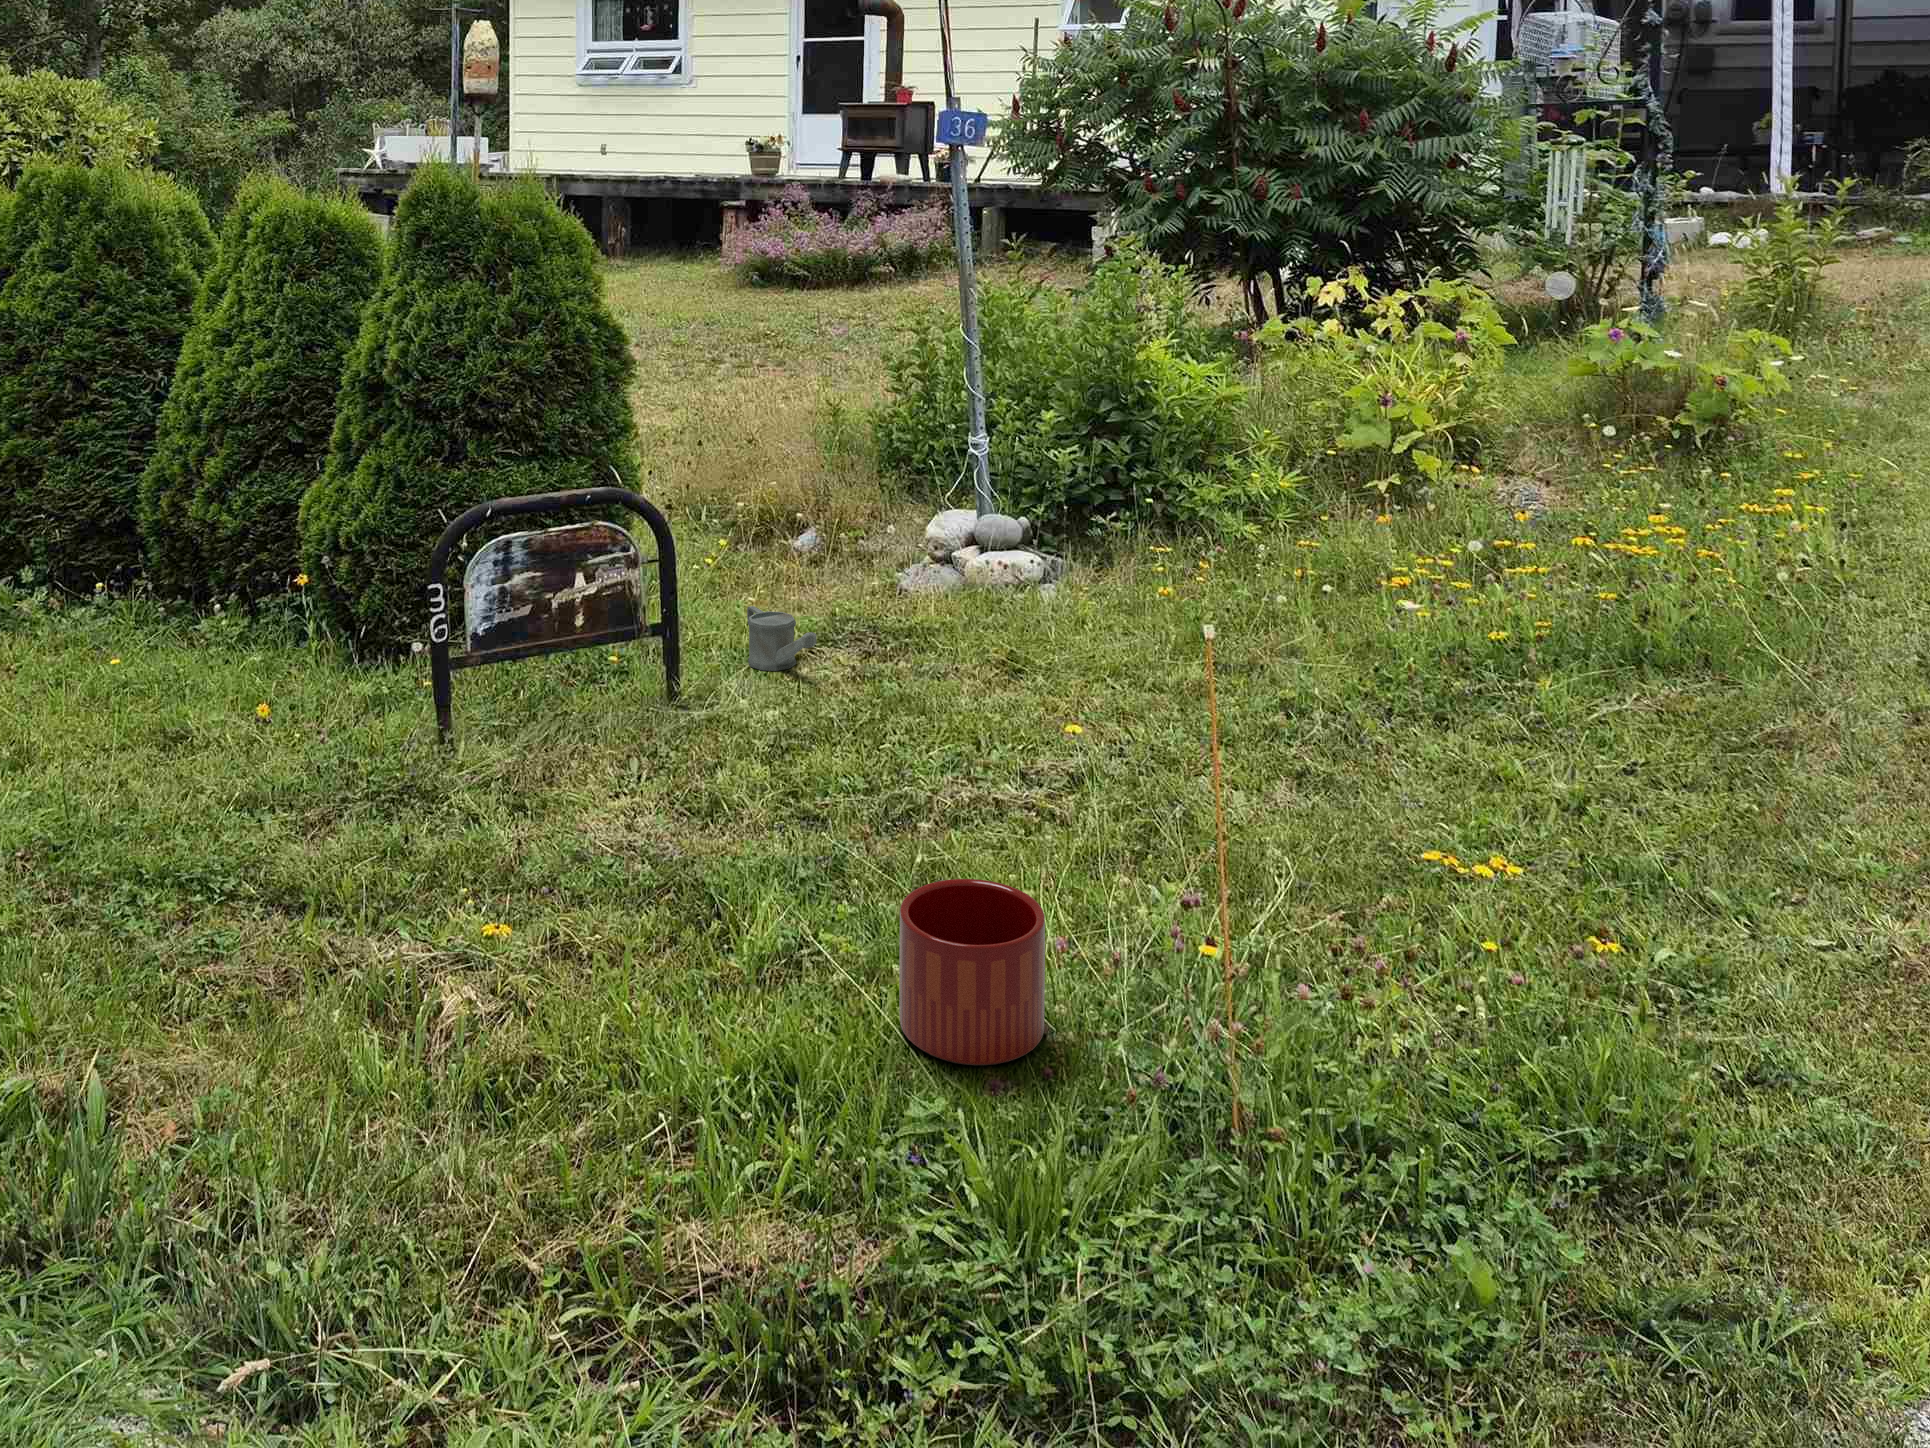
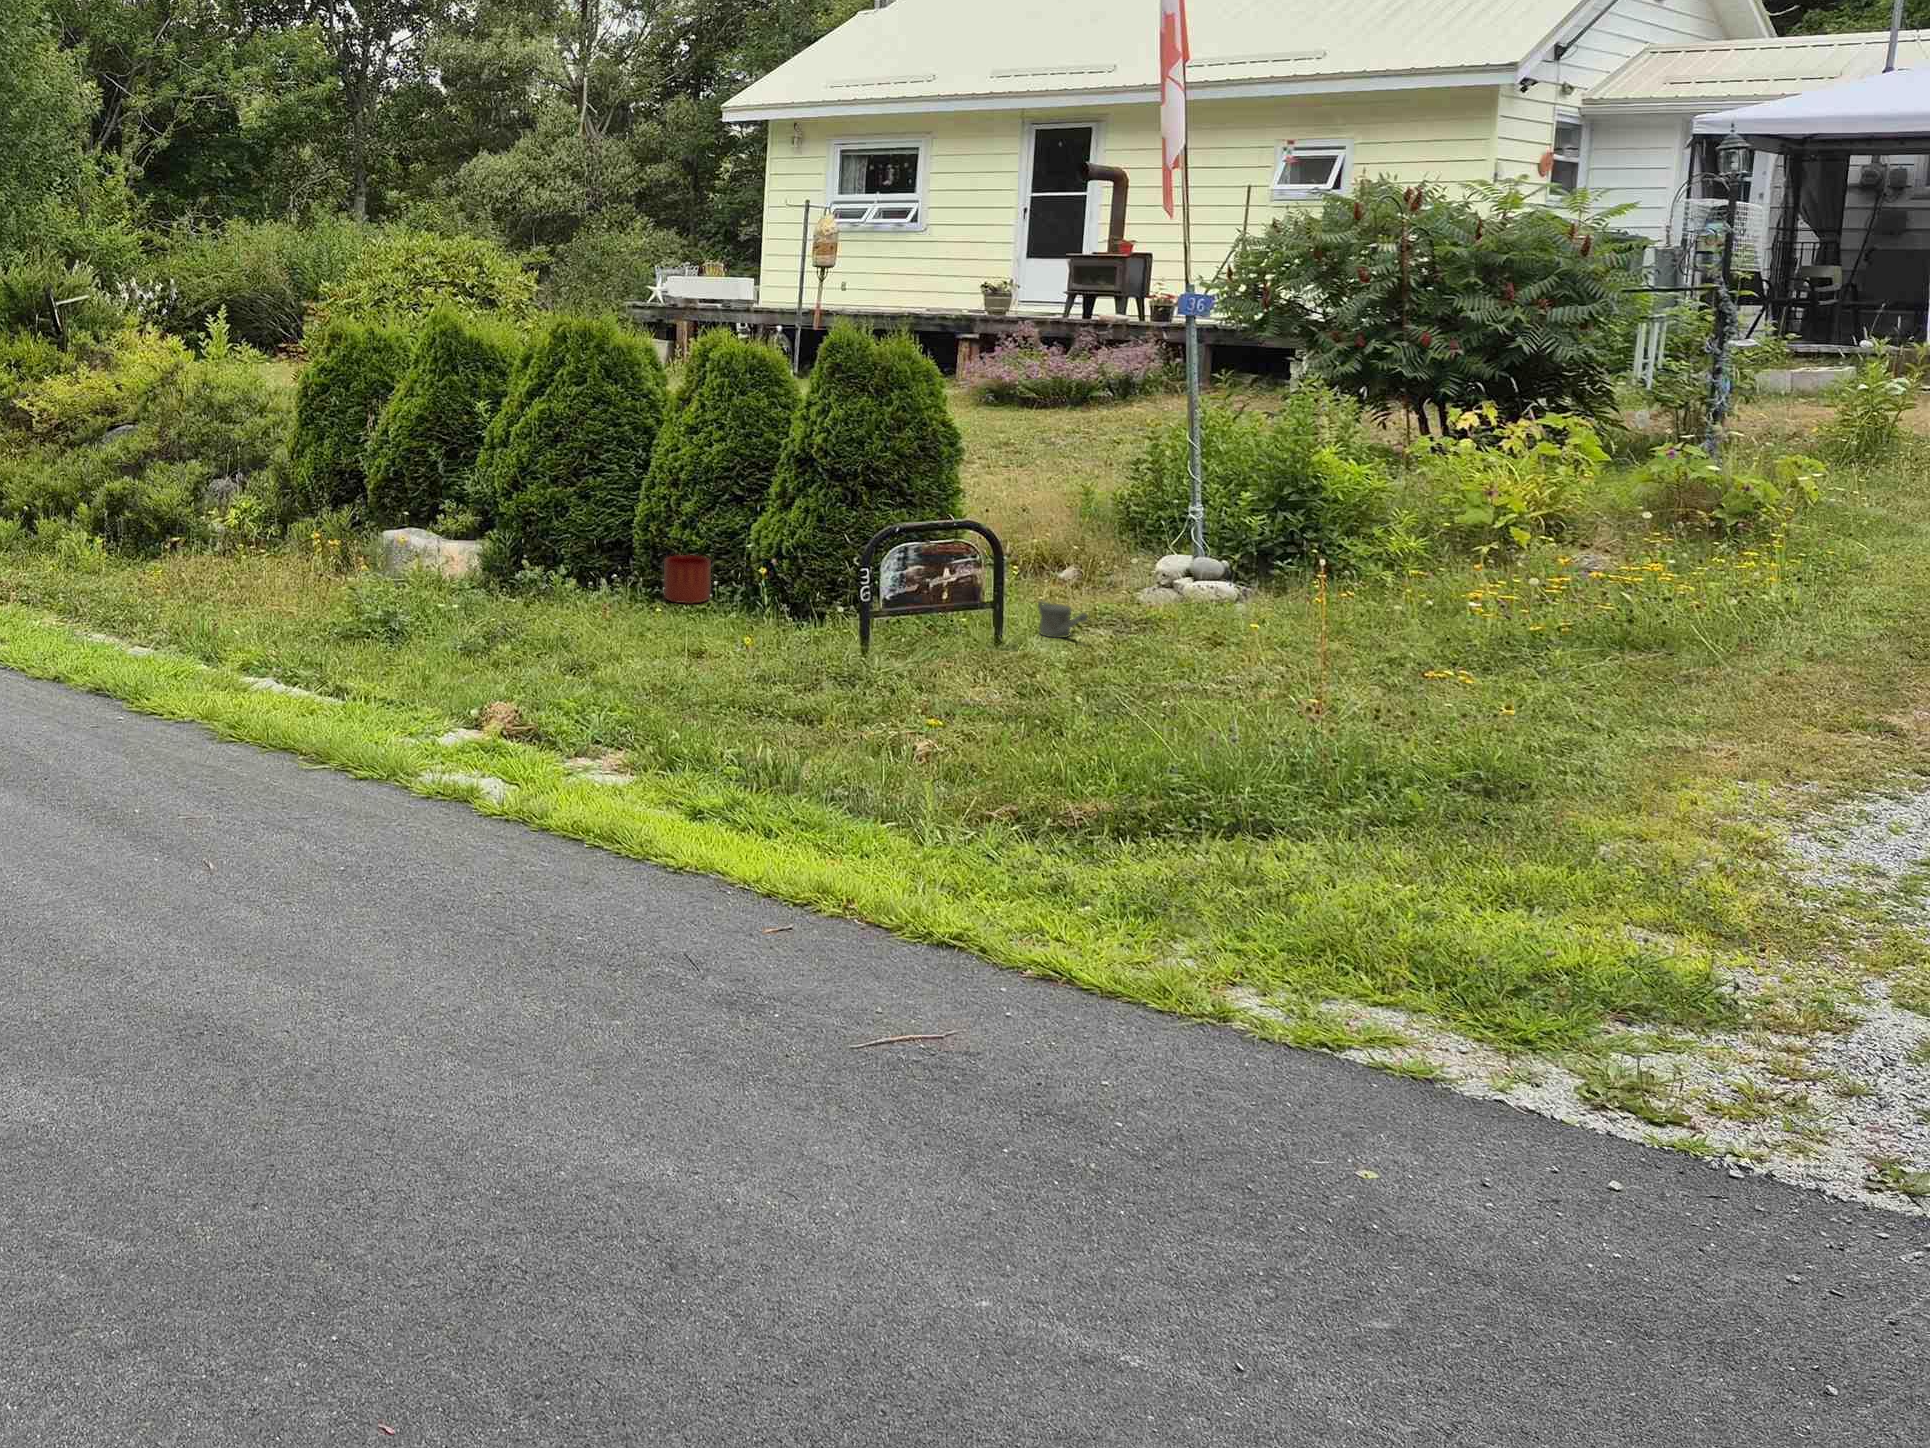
planter: present [899,879,1045,1065] -> present [664,555,711,604]

